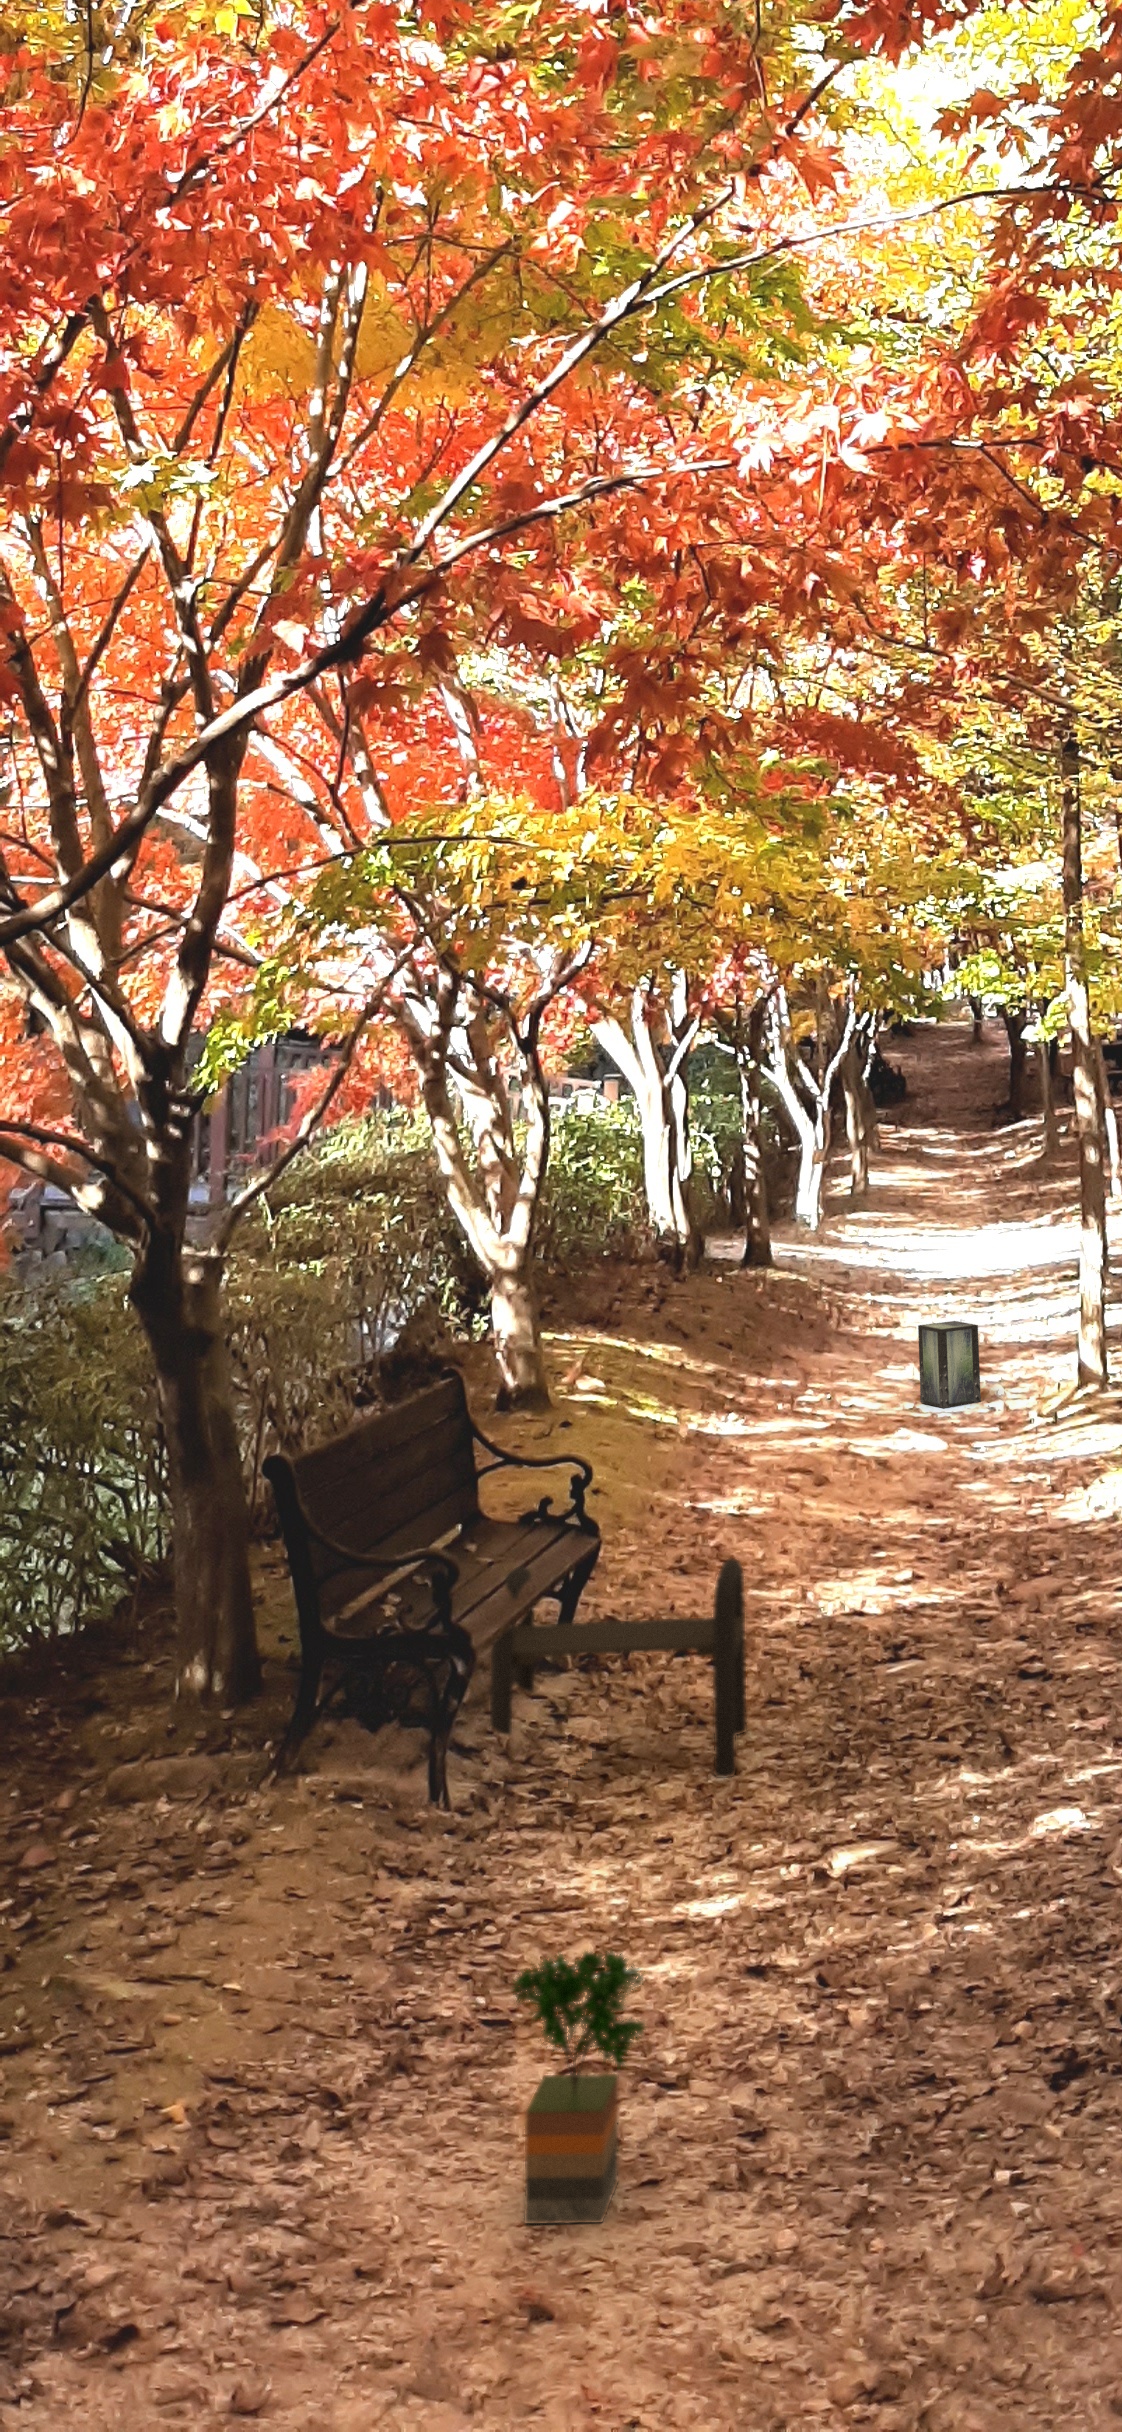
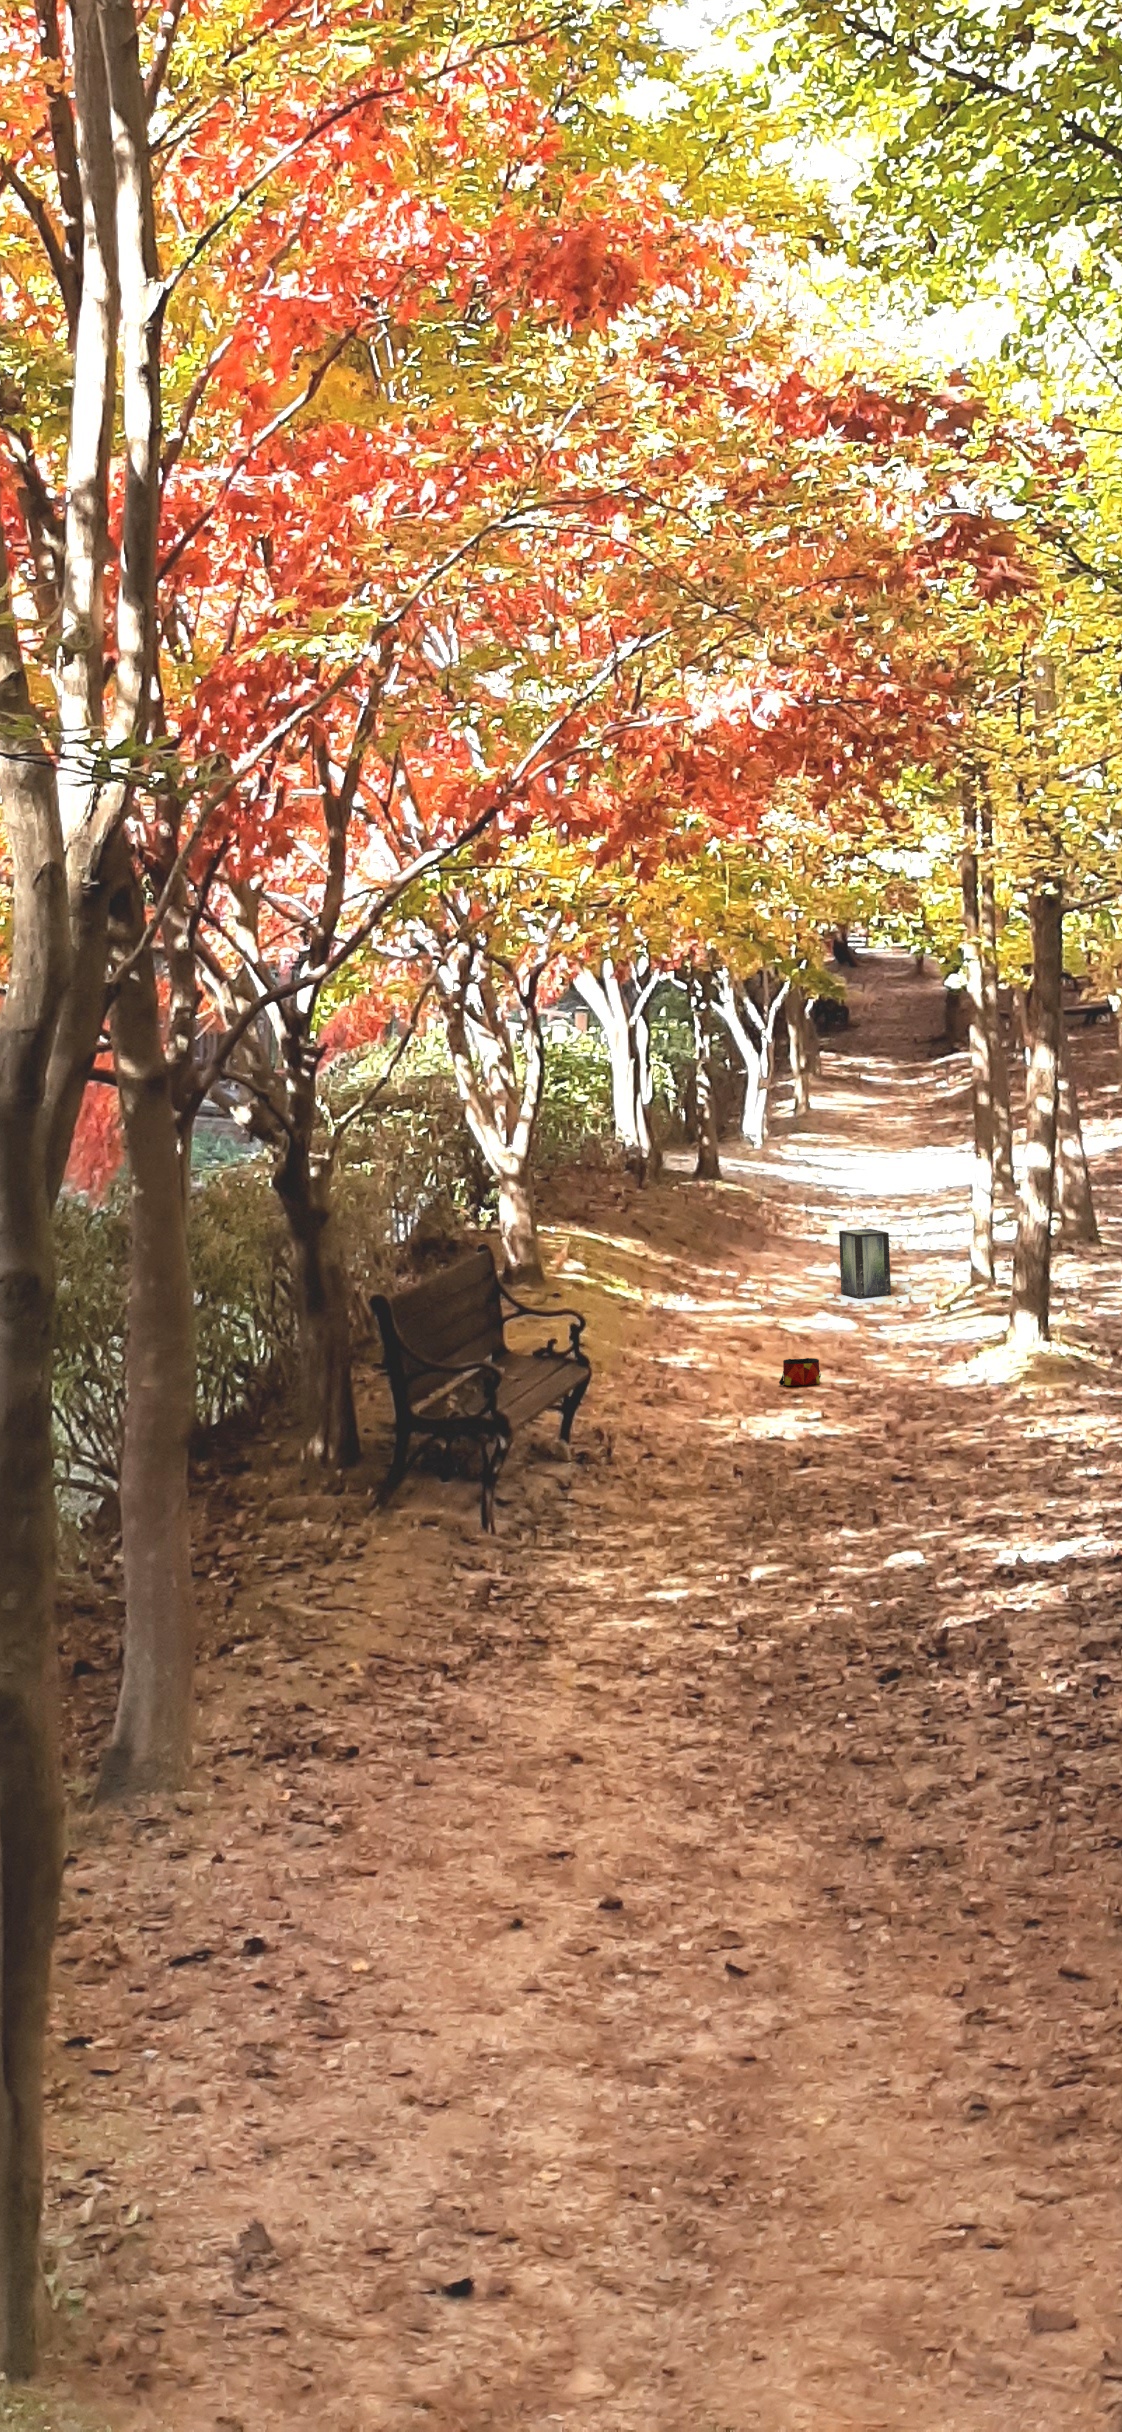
bag: none [852,1497,906,1536] -> present [779,1358,821,1387]
bench: present [490,1558,747,1778] -> none [519,1379,697,1527]
potted tree: present [513,1951,645,2224] -> none [553,1576,637,1725]

